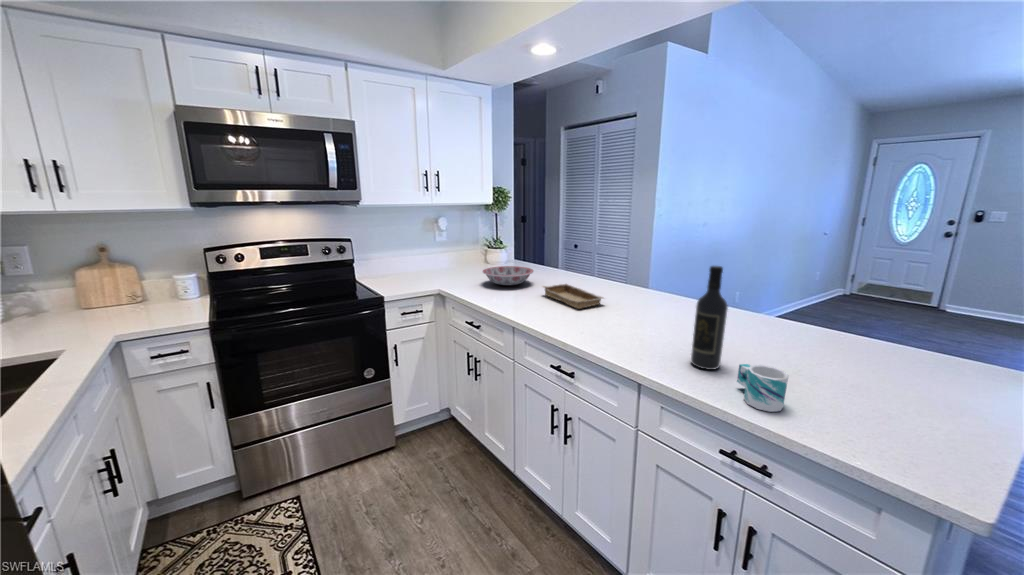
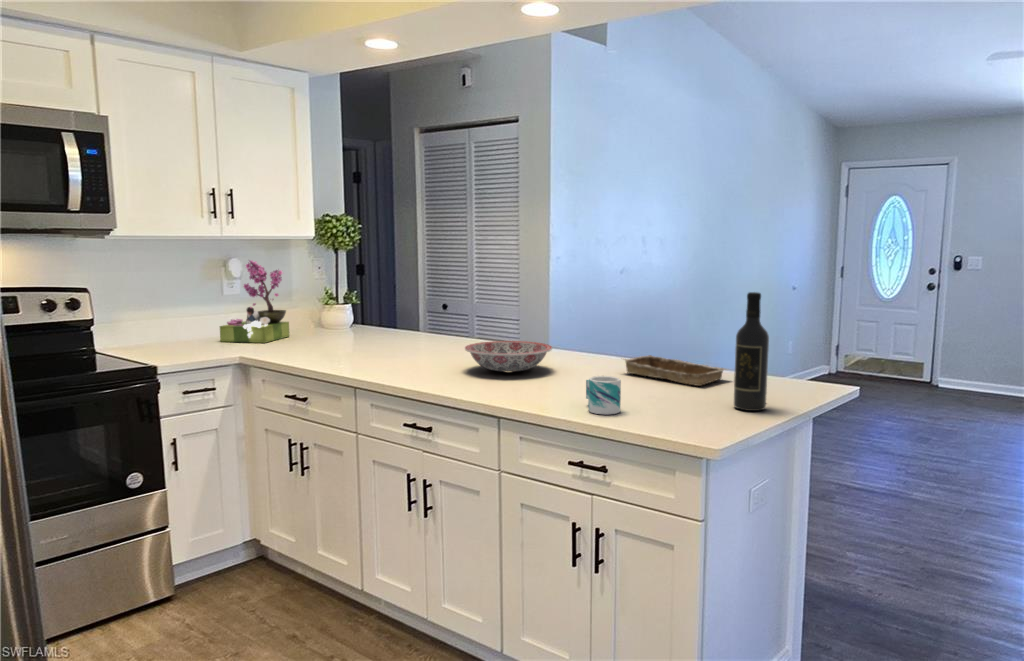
flower arrangement: none [428,219,474,278] -> present [220,260,289,343]
ceramic bowl: present [483,266,533,285] -> present [465,341,552,372]
wine bottle: present [691,266,728,370] -> present [734,292,769,411]
tray: present [543,284,604,309] -> present [624,355,726,386]

